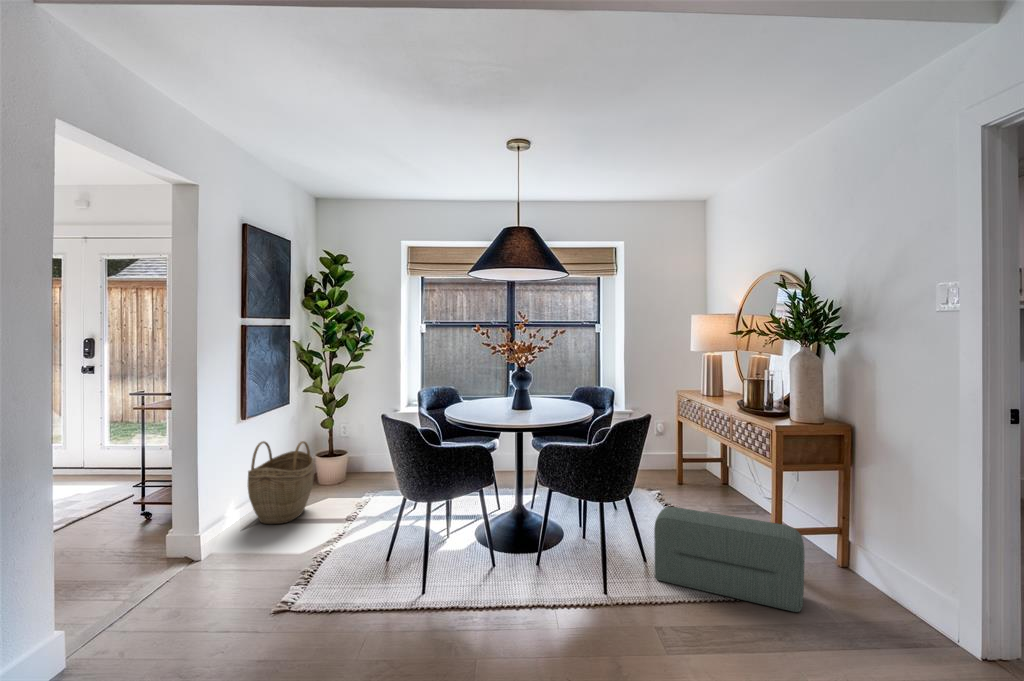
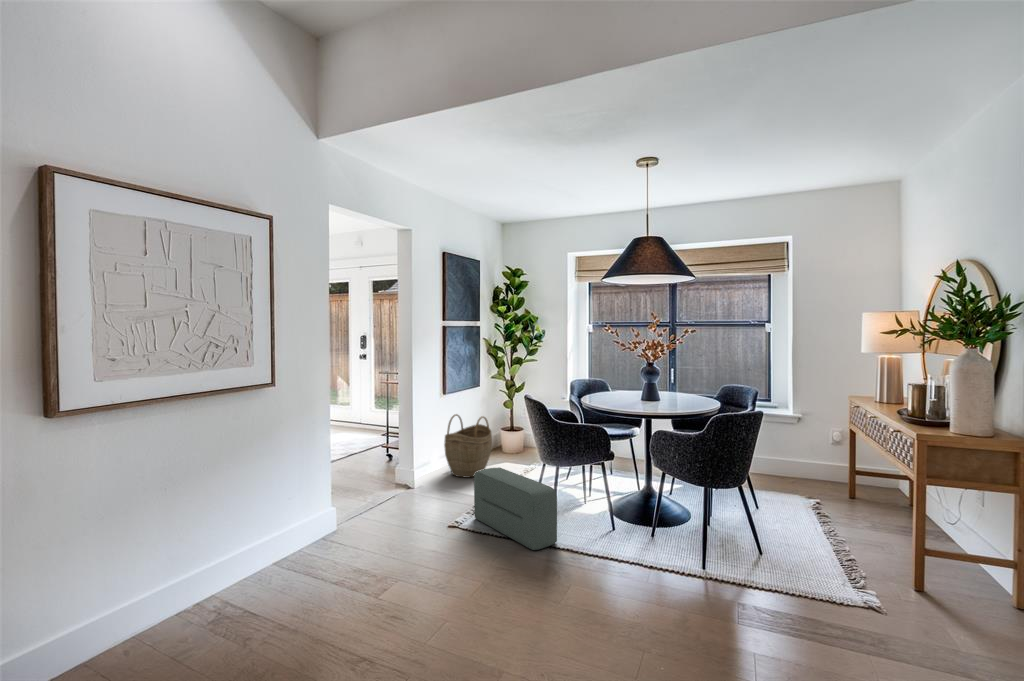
pouf: present [654,507,805,612] -> present [474,468,557,550]

